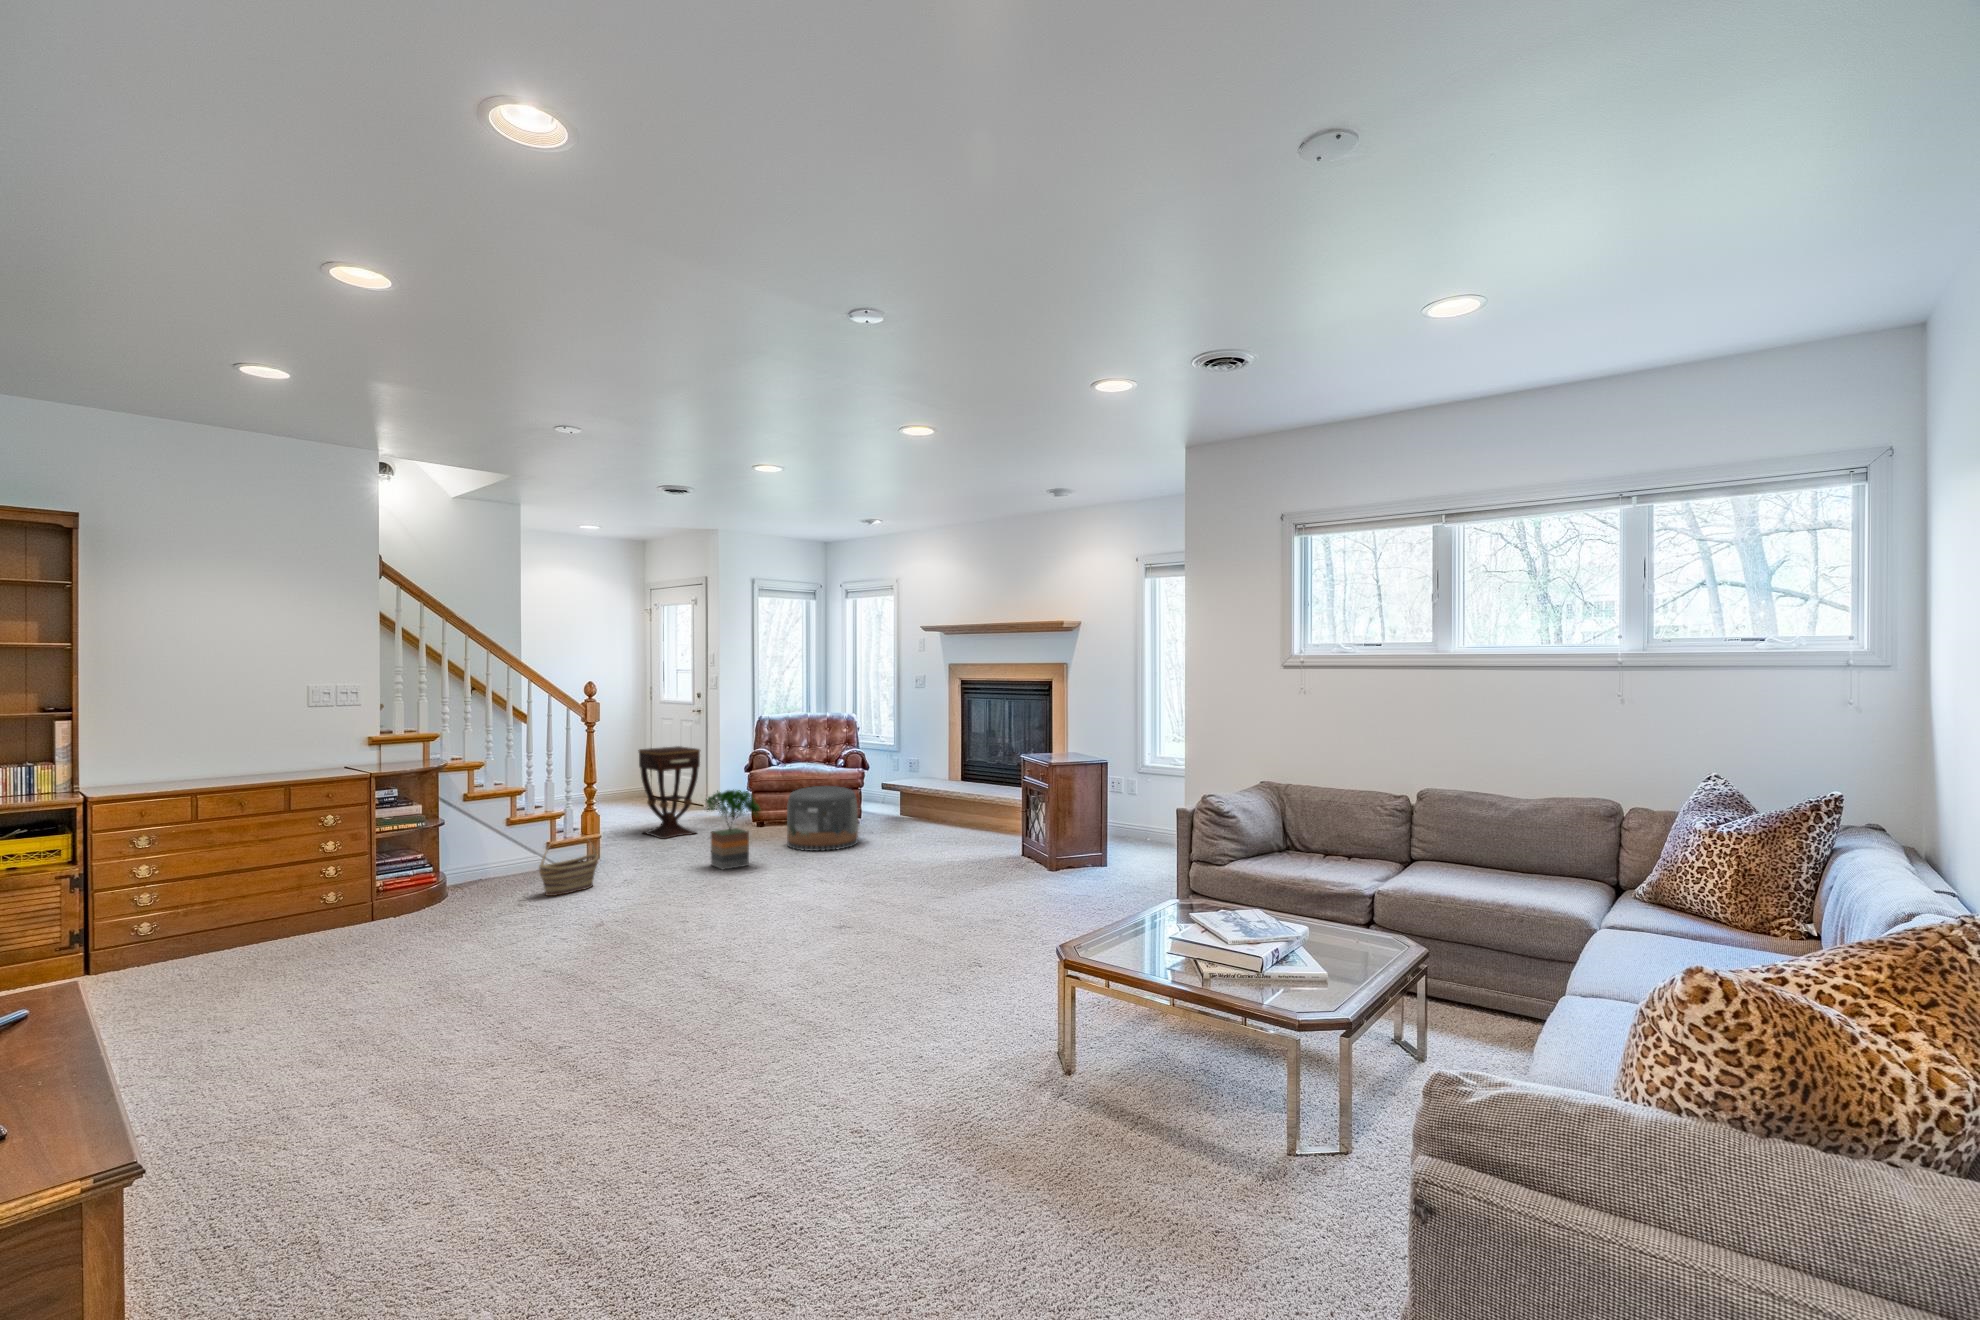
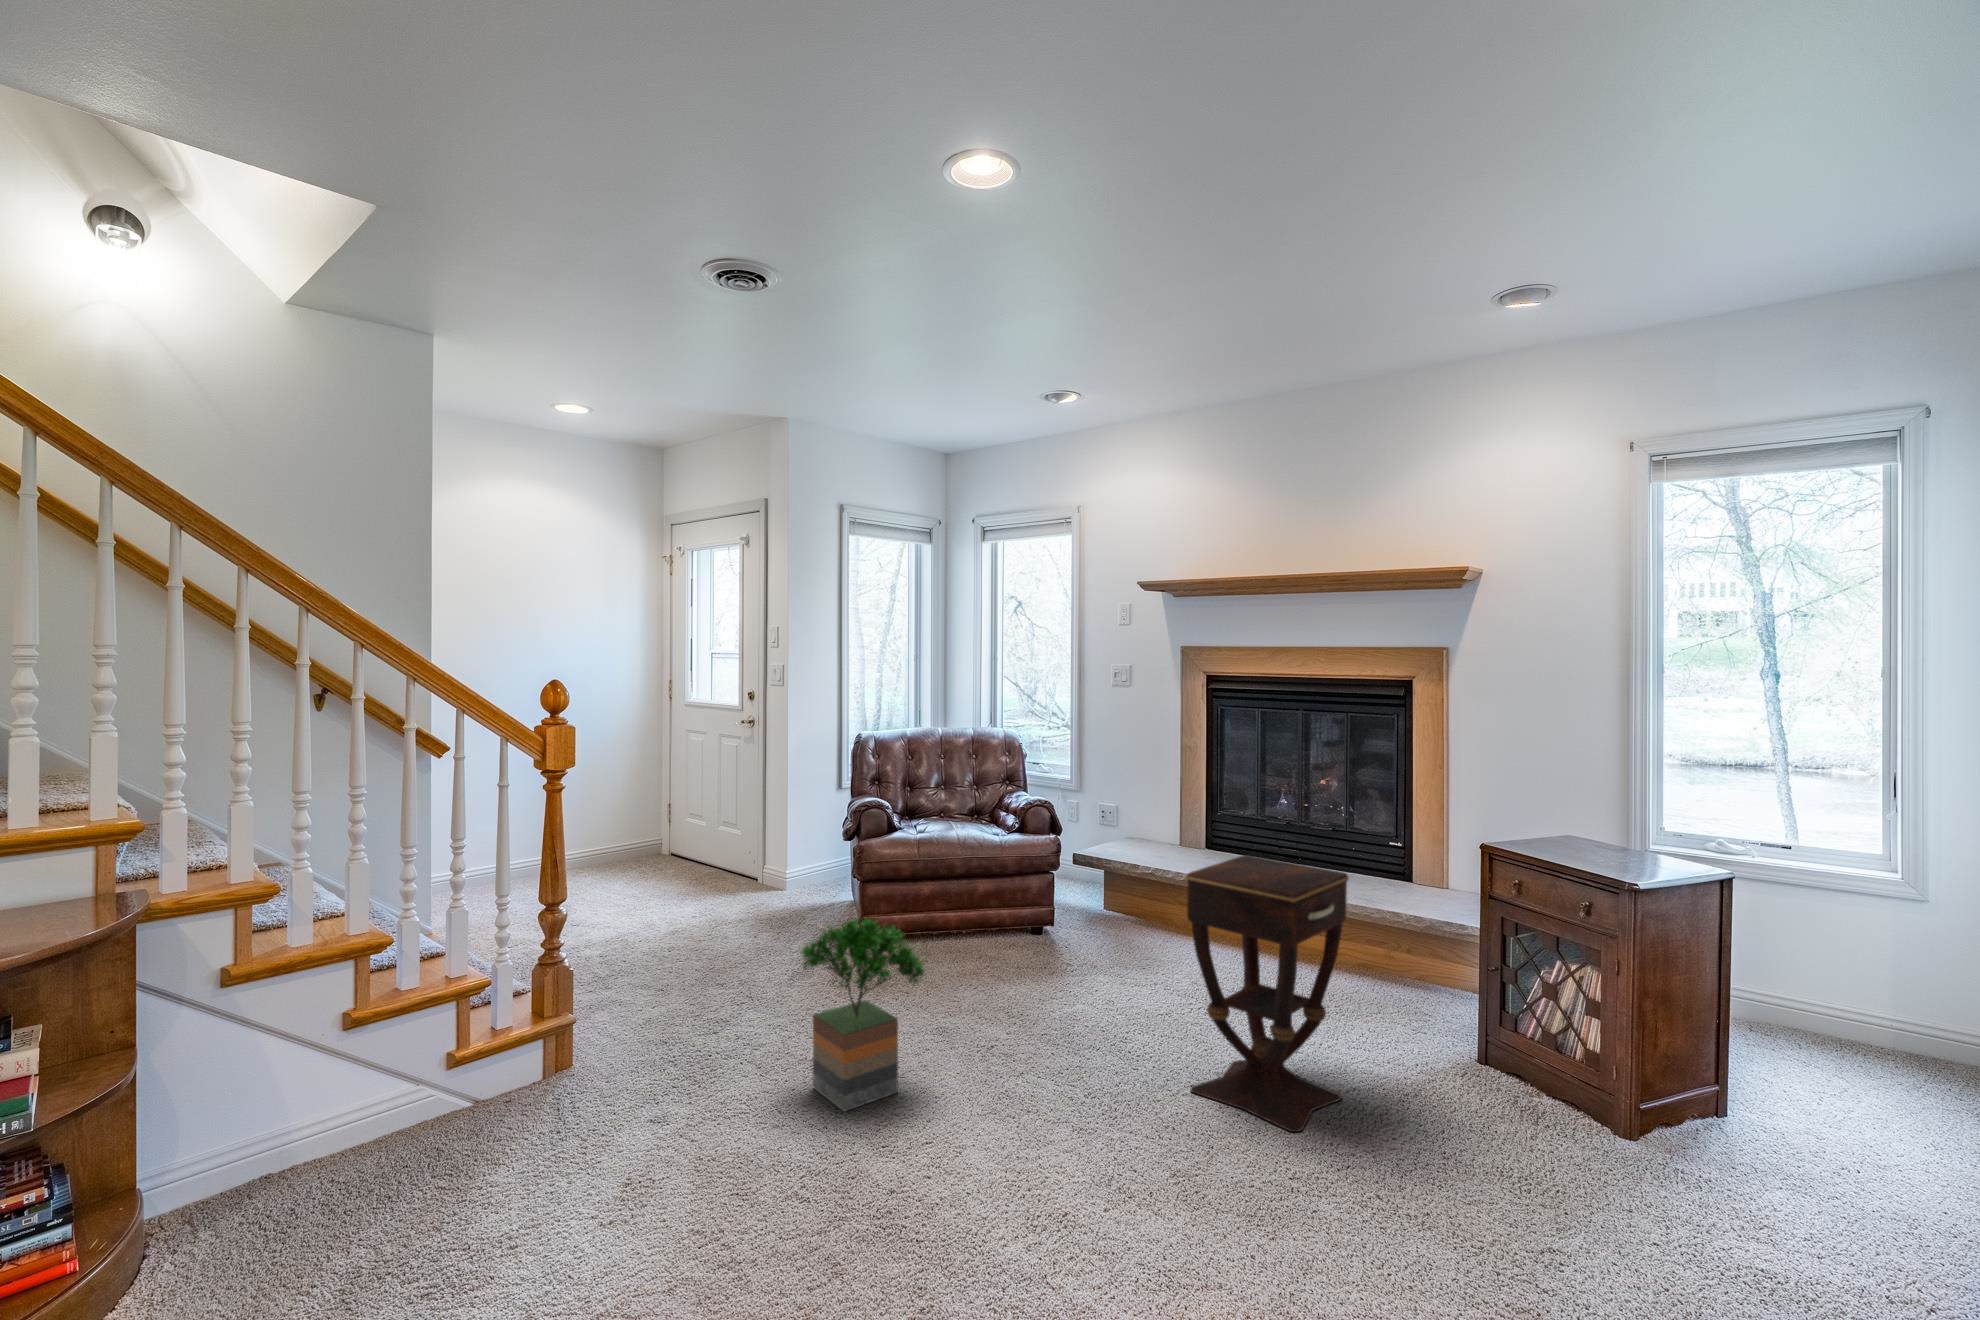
side table: present [638,746,700,839] -> present [1186,855,1349,1132]
pouf: present [787,786,858,851] -> none [947,884,1085,1031]
basket: present [539,843,598,896] -> none [398,1066,558,1252]

